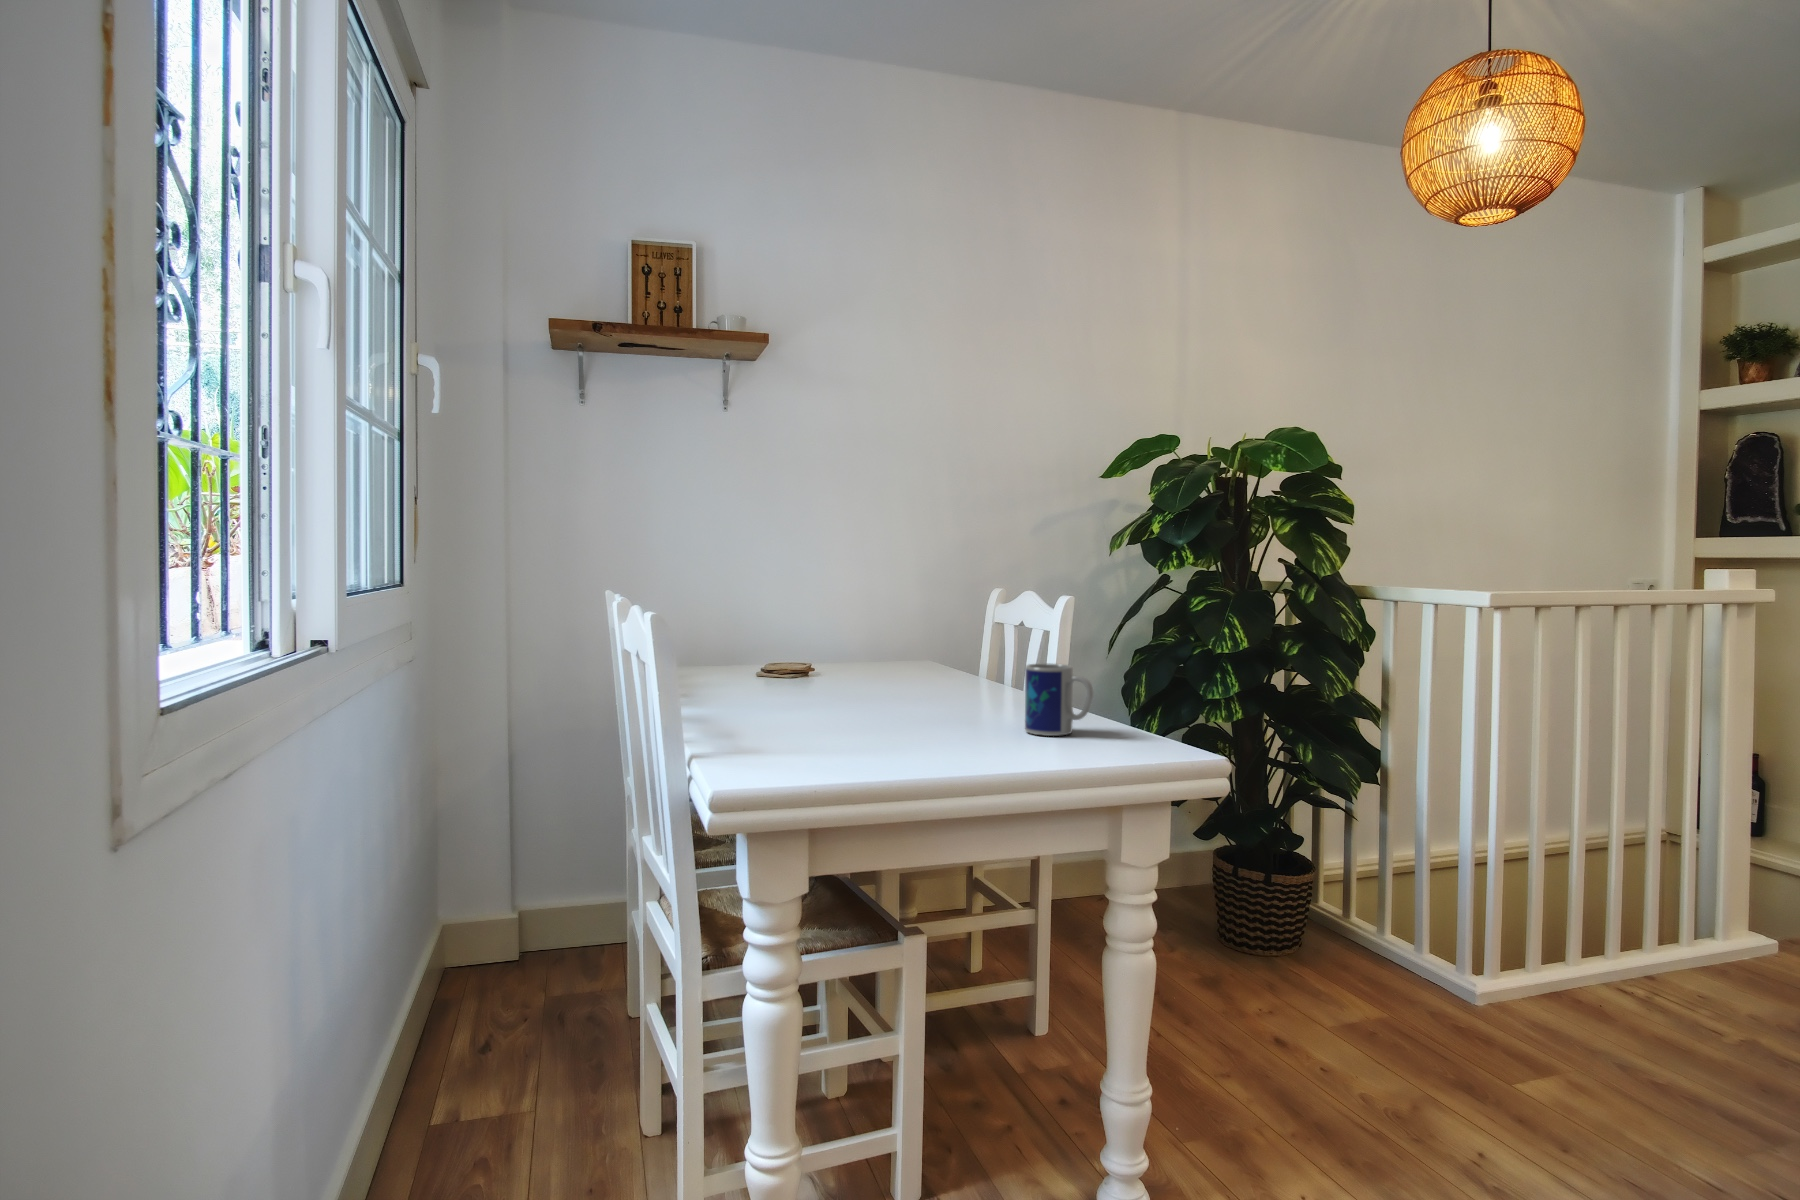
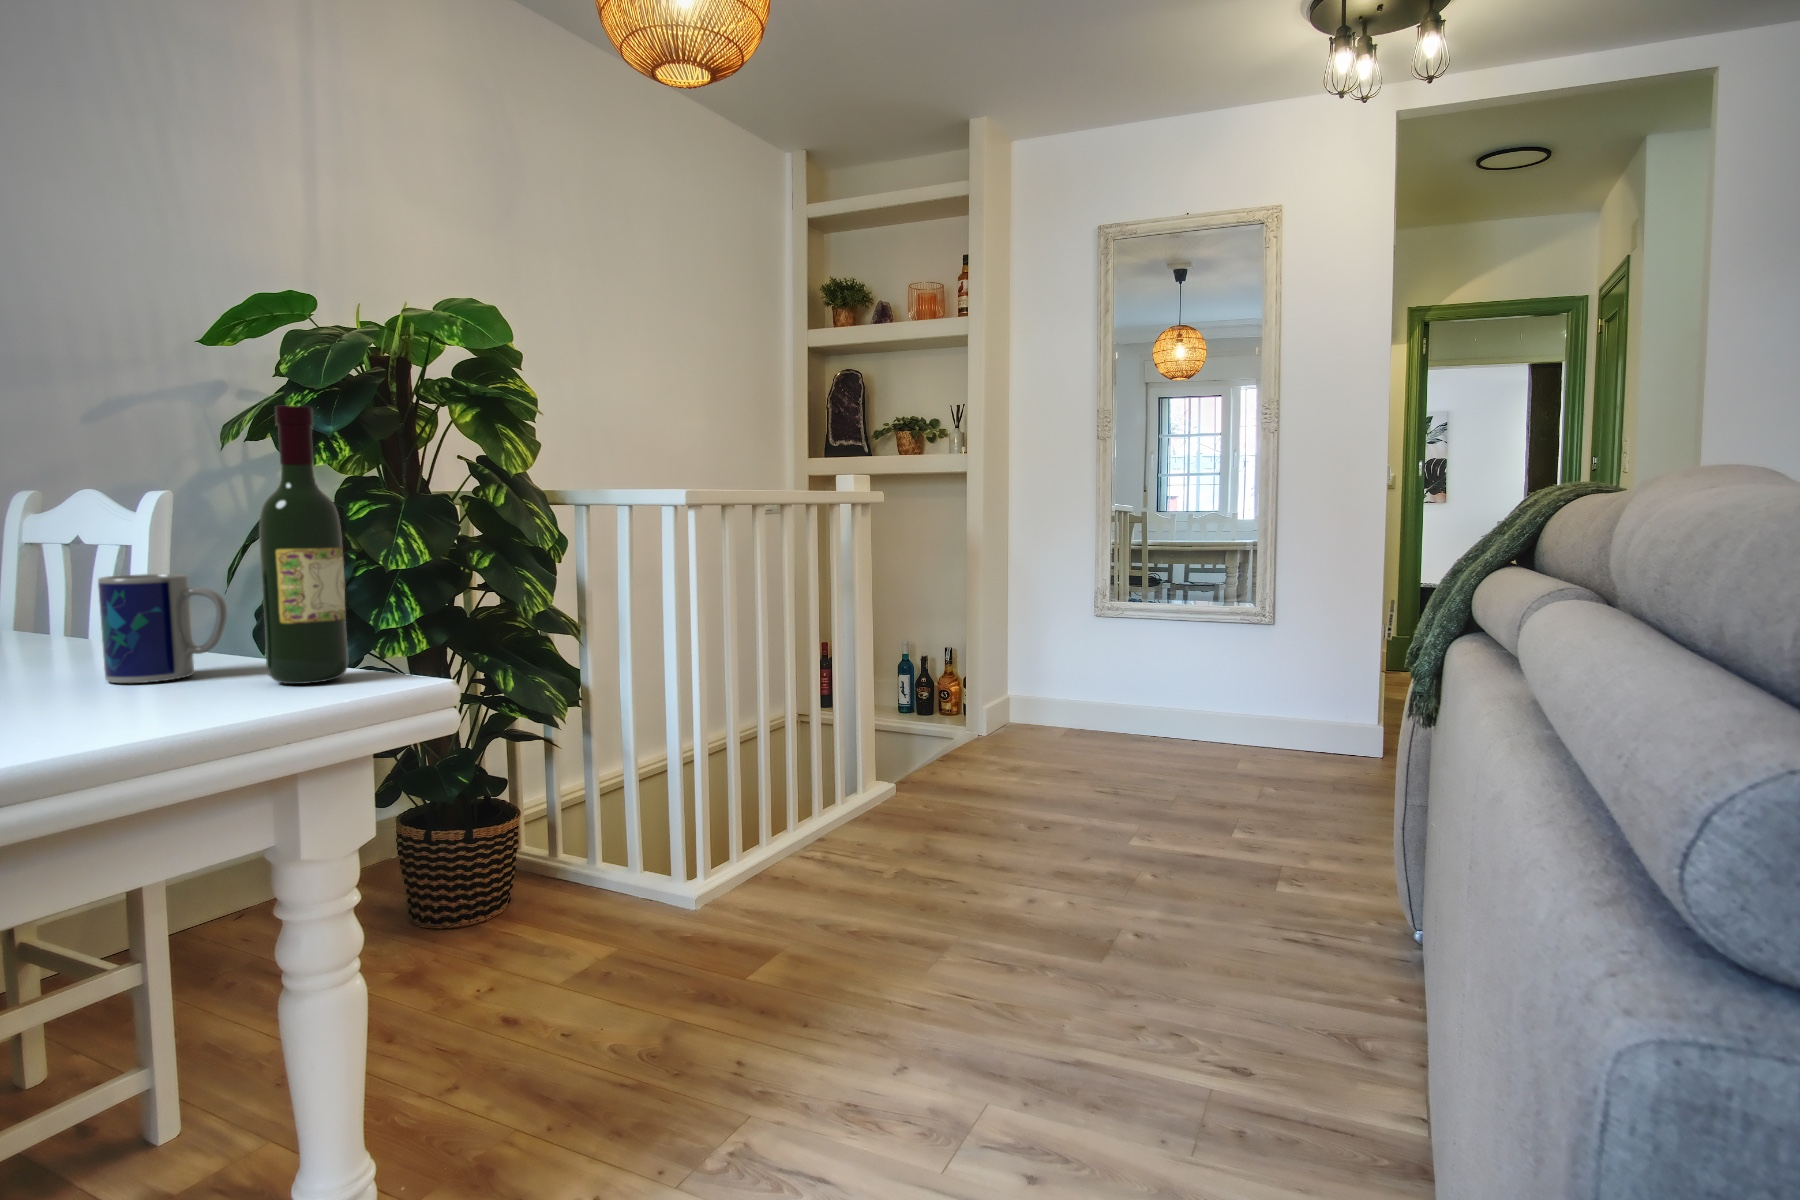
wine bottle: none [1113,558,1165,752] -> present [259,405,348,684]

